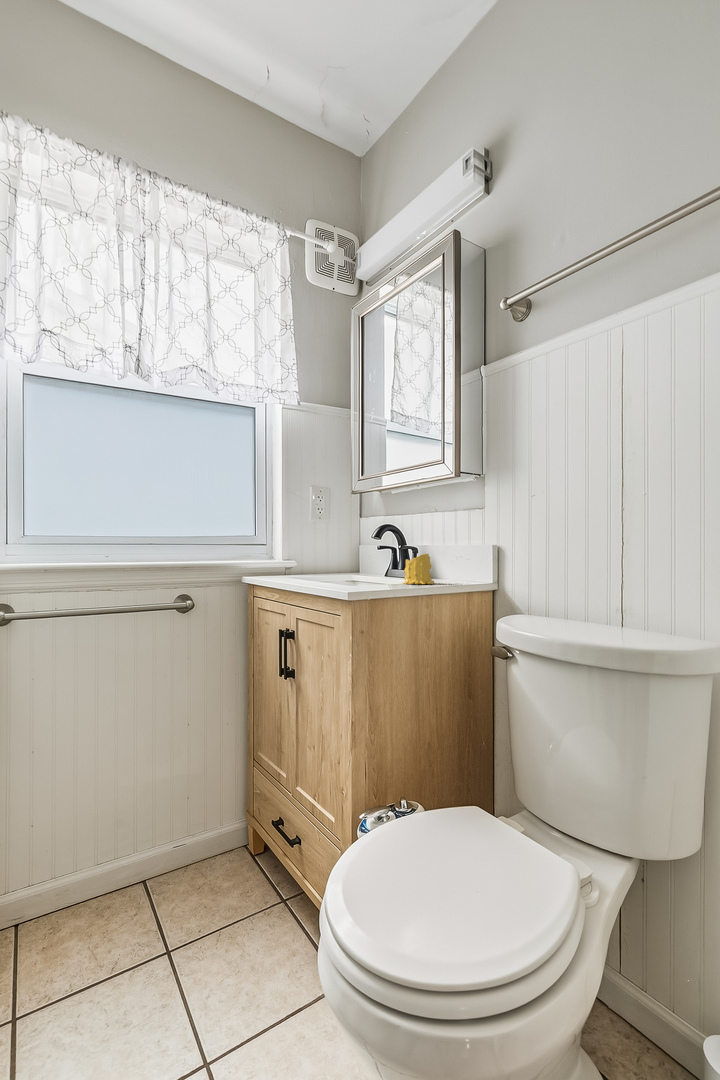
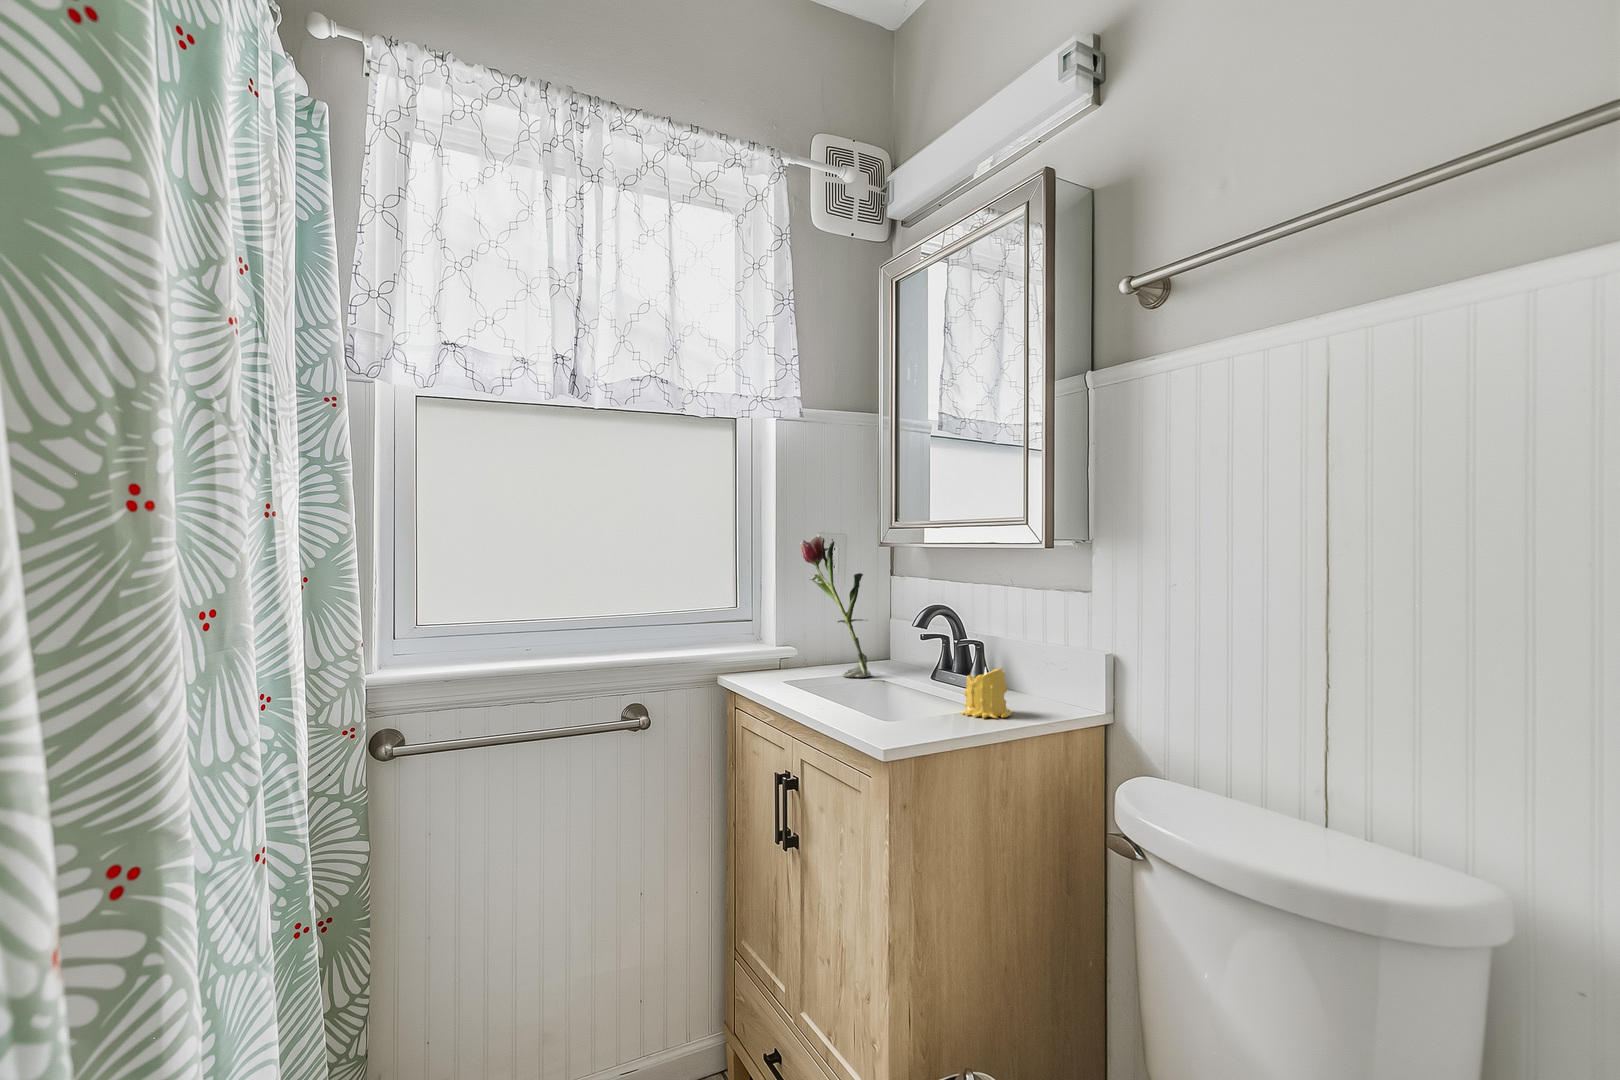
flower: none [294,486,344,576] -> present [801,536,871,677]

